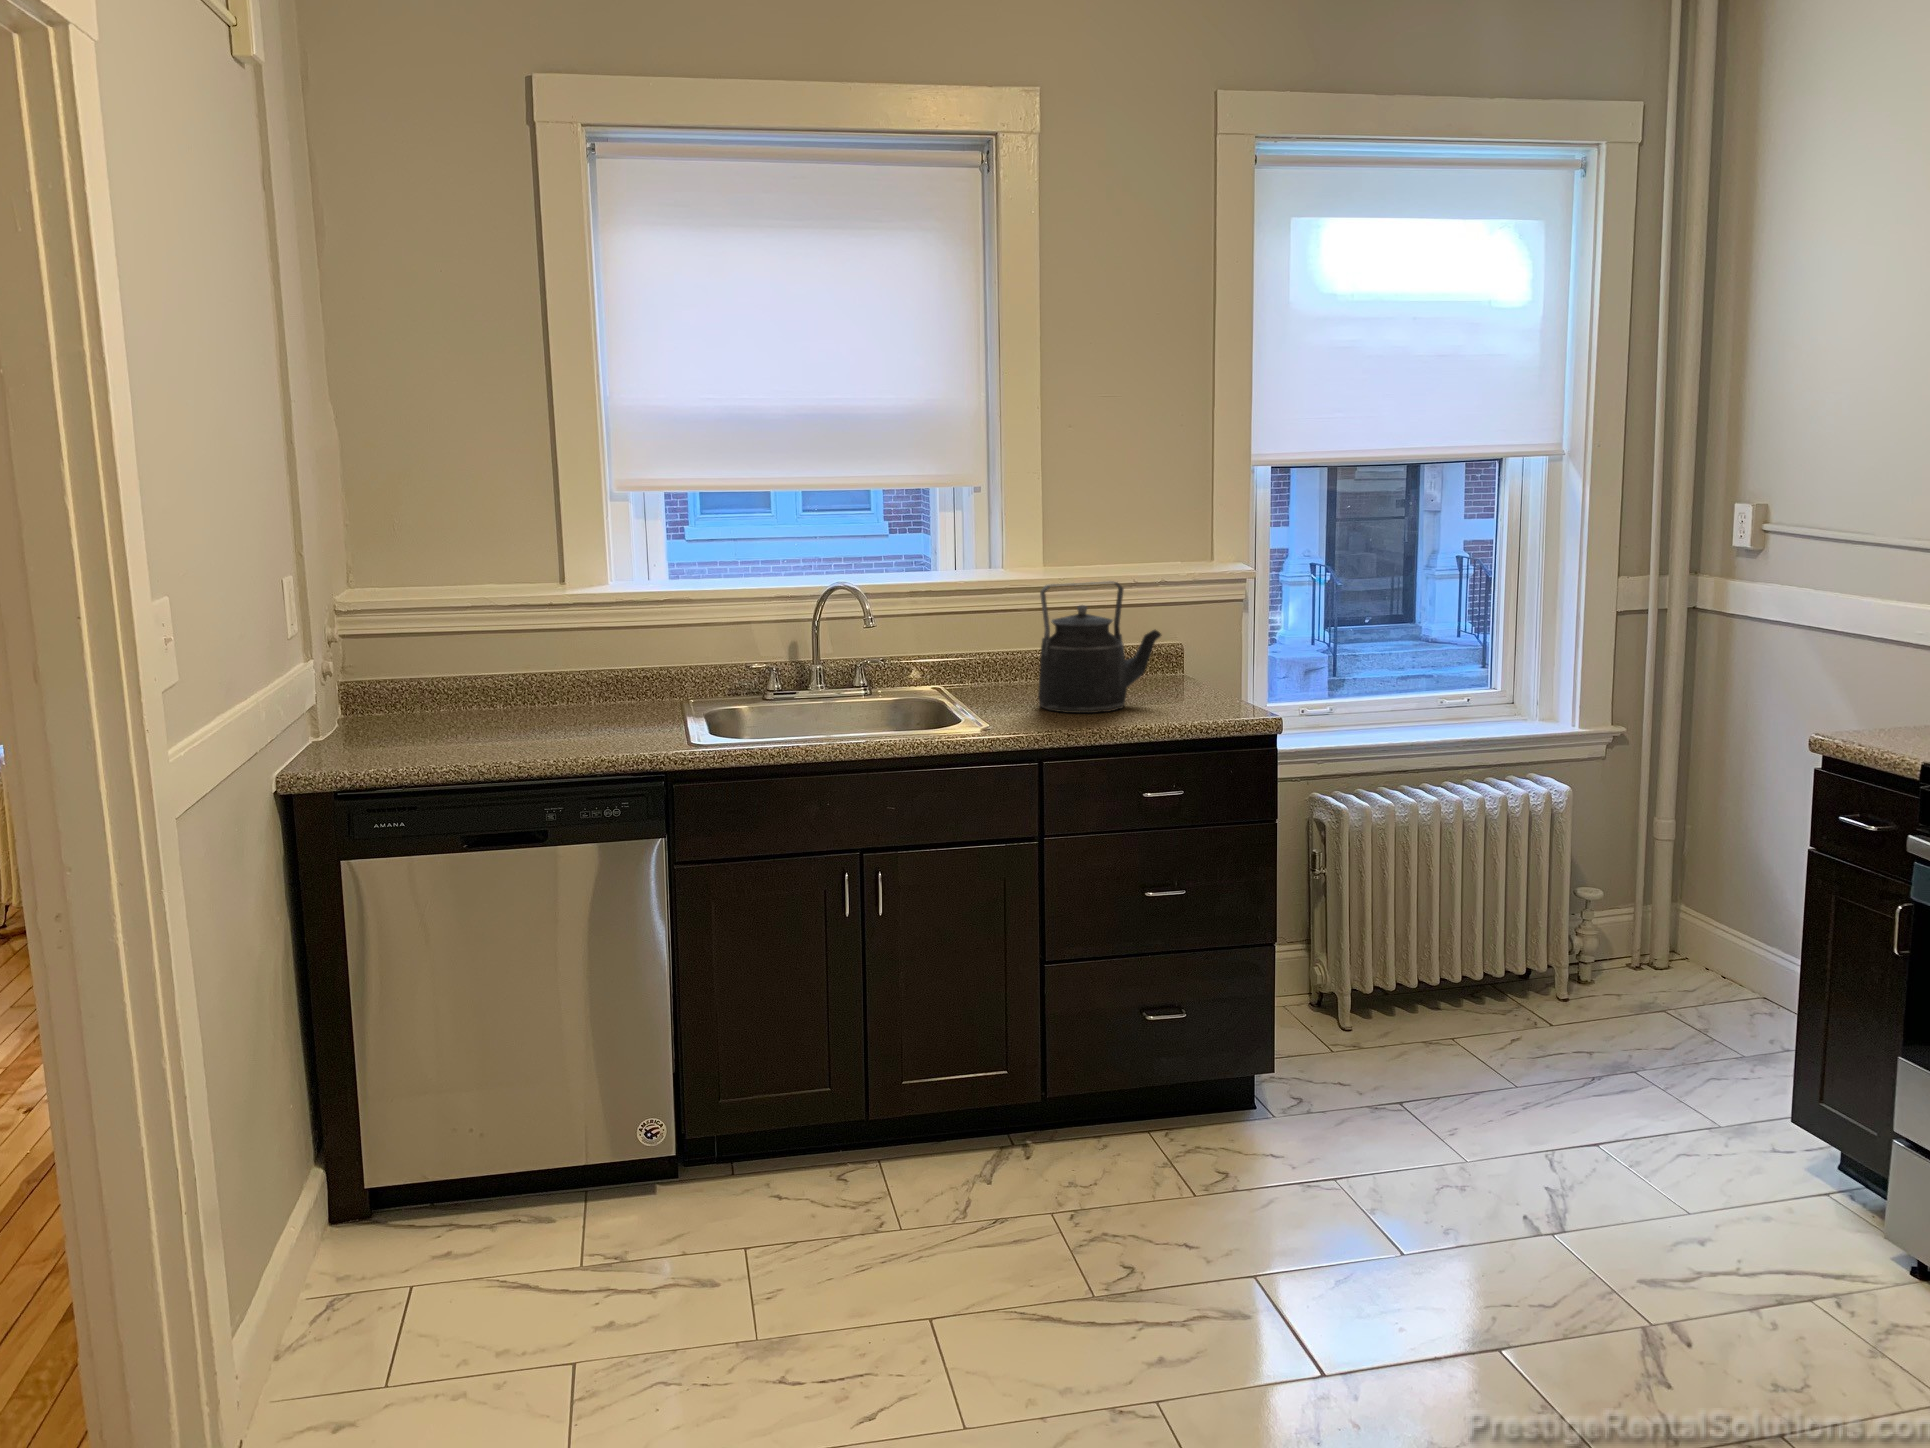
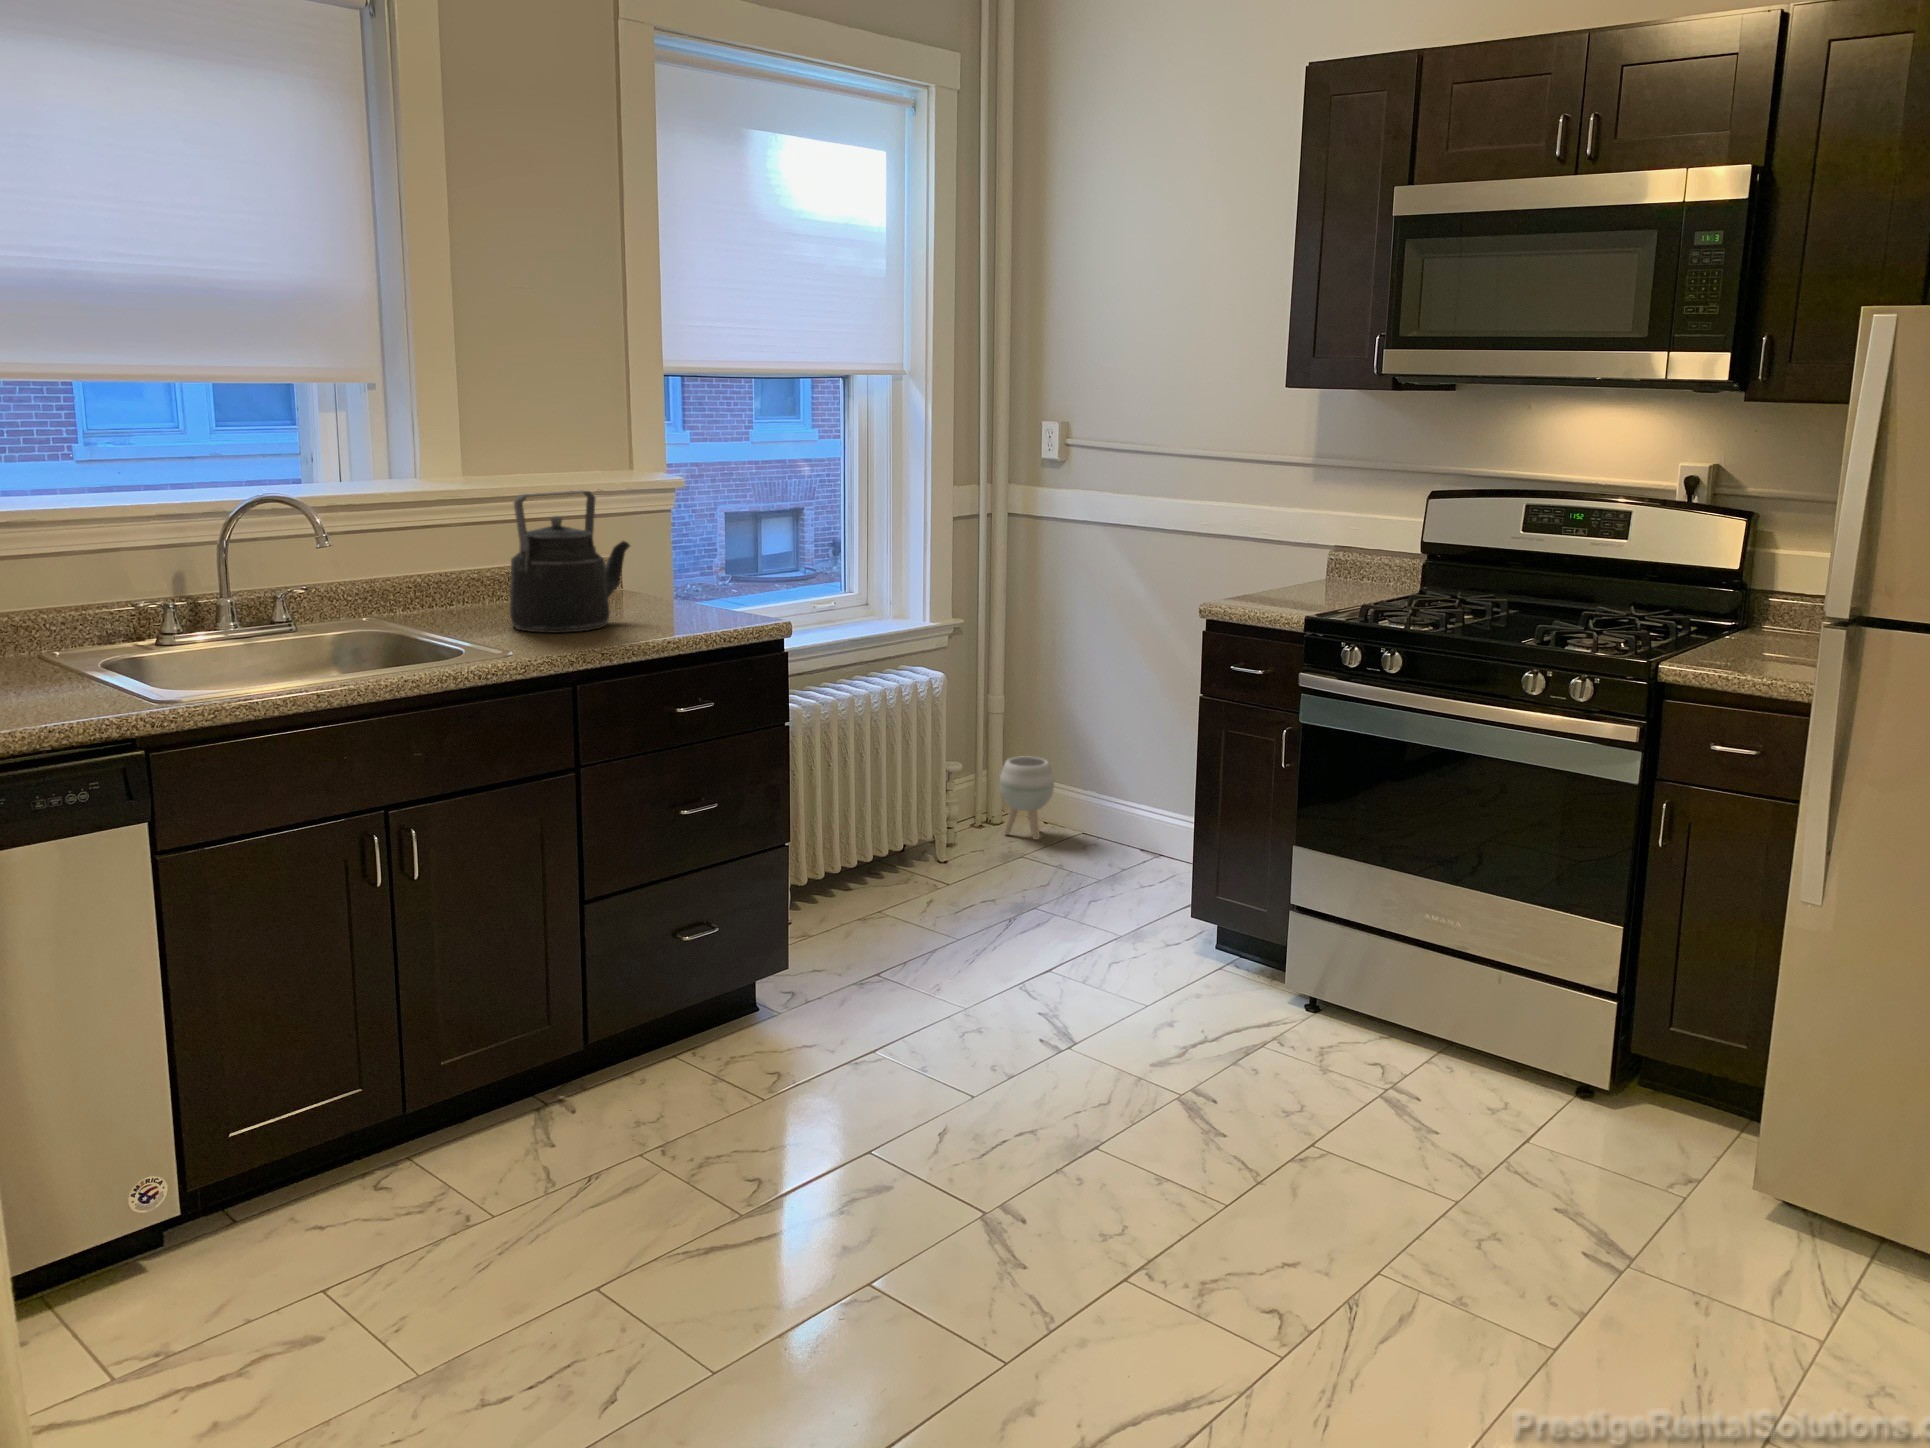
planter: none [1656,893,1726,993] -> present [999,756,1054,840]

